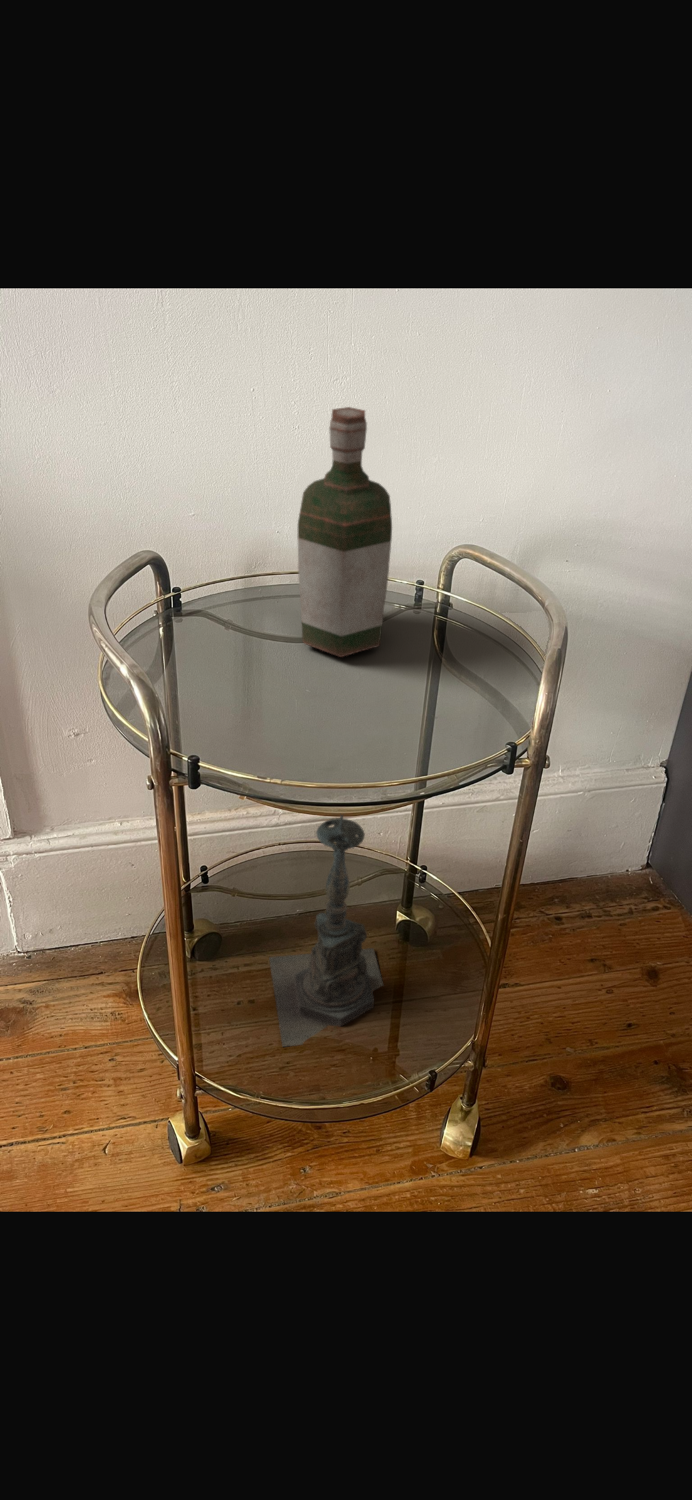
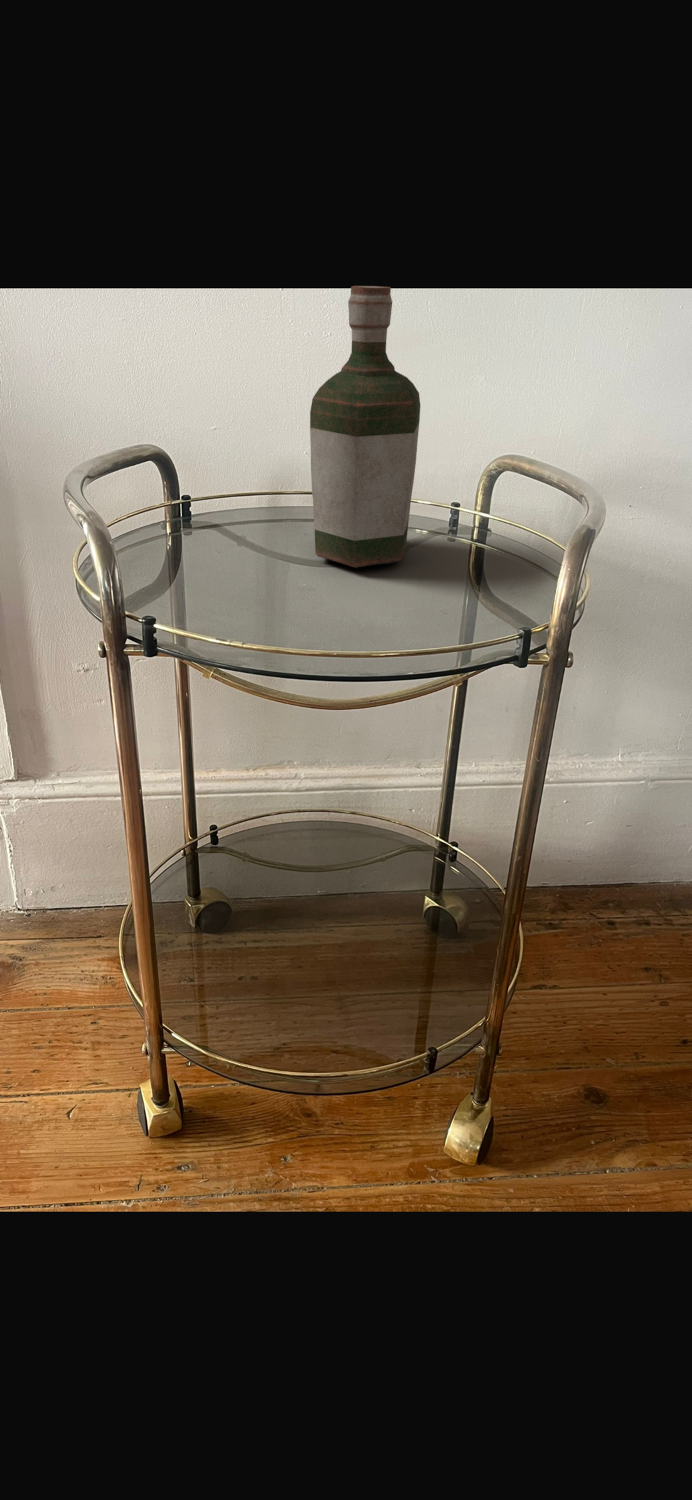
candle holder: present [269,815,383,1047] -> none [276,736,408,1021]

